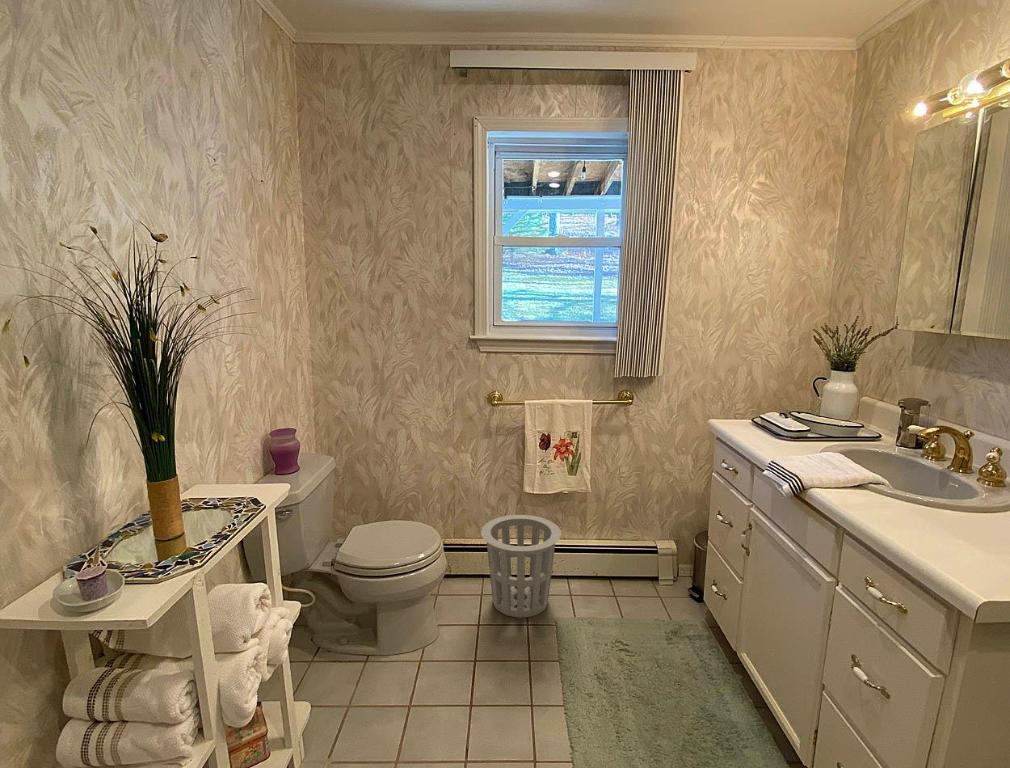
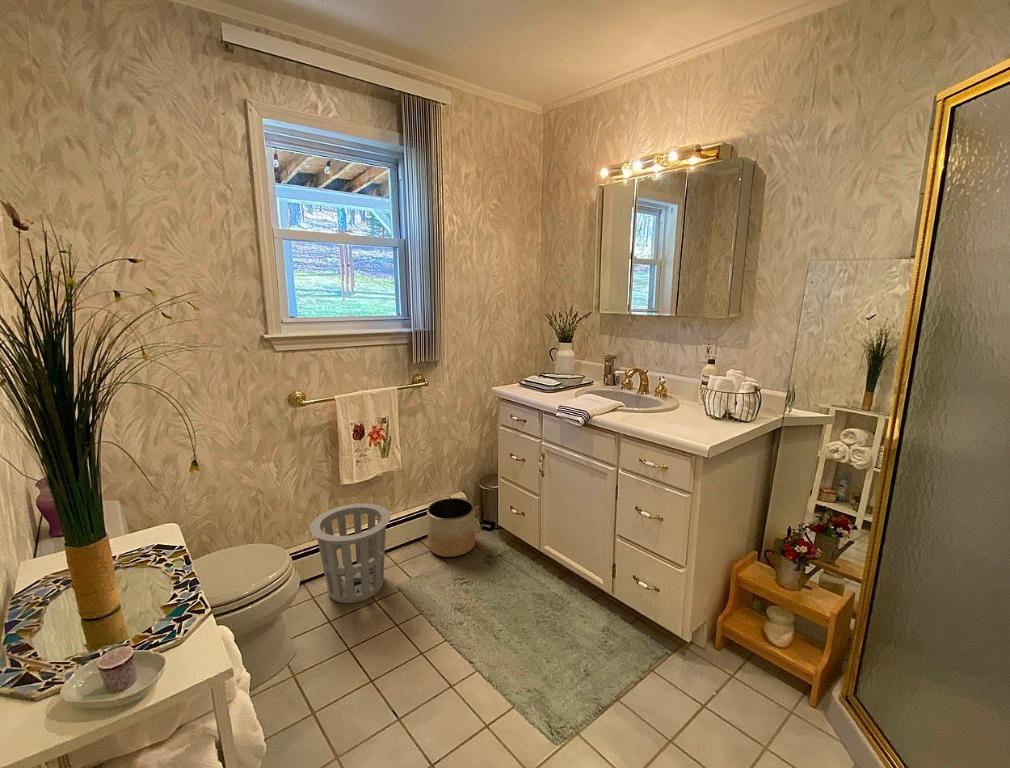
planter: none [610,542,670,616] -> present [427,498,475,557]

